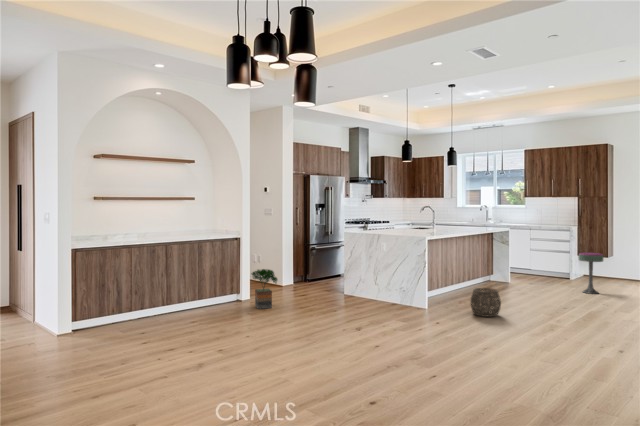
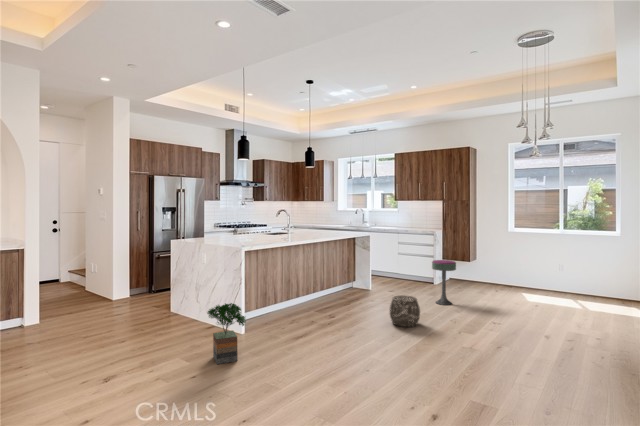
potted tree: present [251,269,277,309] -> present [207,303,246,364]
woven basket: present [471,288,501,317] -> present [390,296,420,327]

